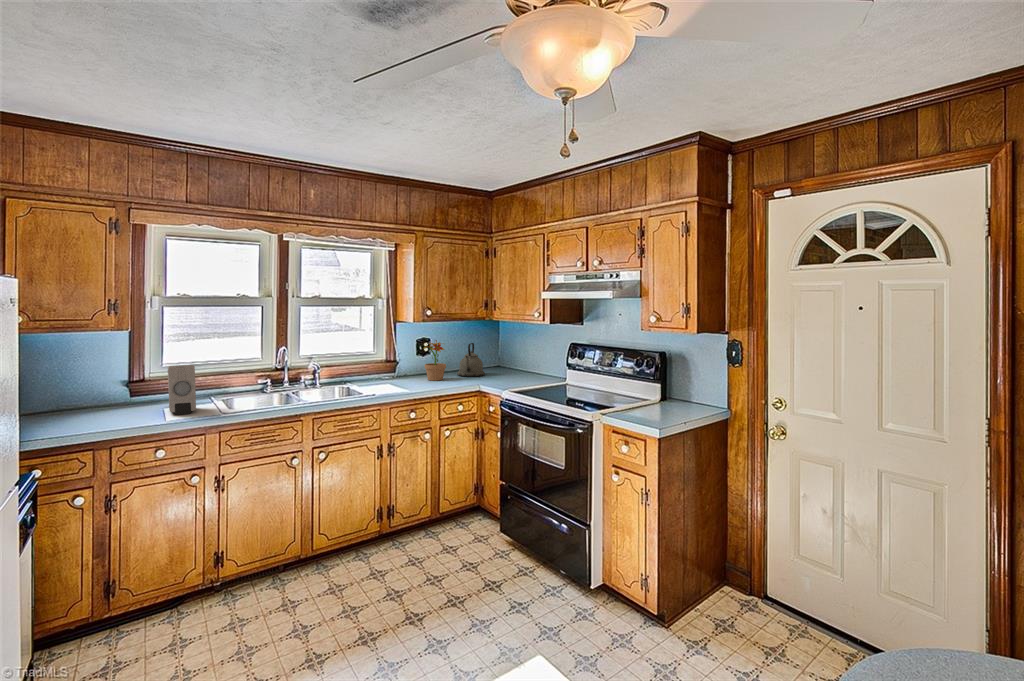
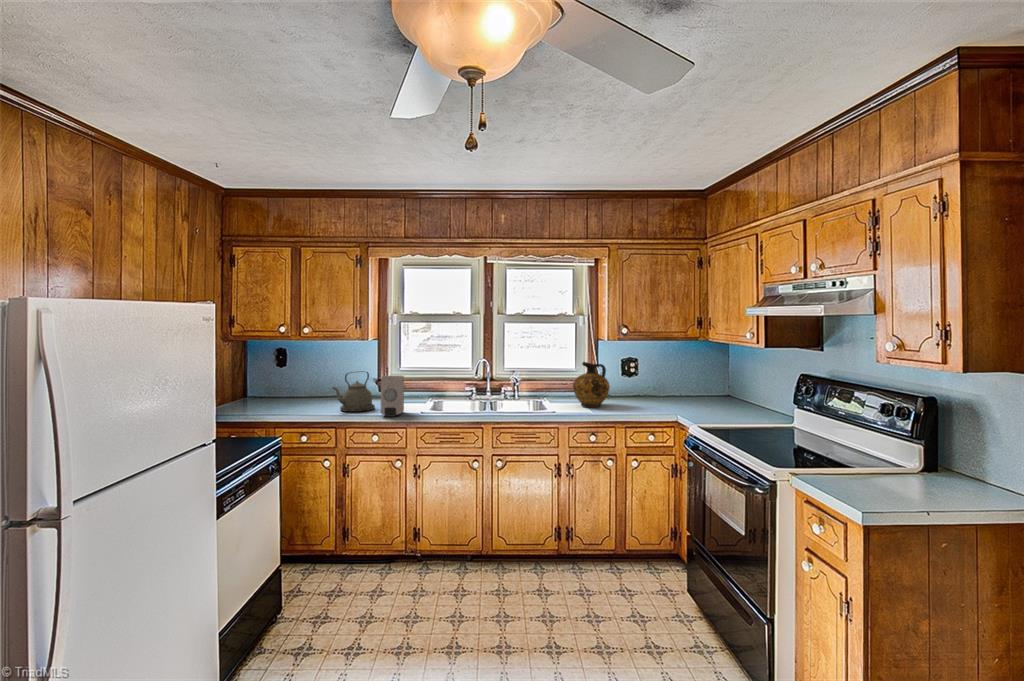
potted plant: present [423,340,446,381] -> none [621,359,646,403]
ceramic jug: none [383,343,418,387] -> present [573,362,610,407]
kettle: present [457,343,485,377] -> present [333,372,375,412]

